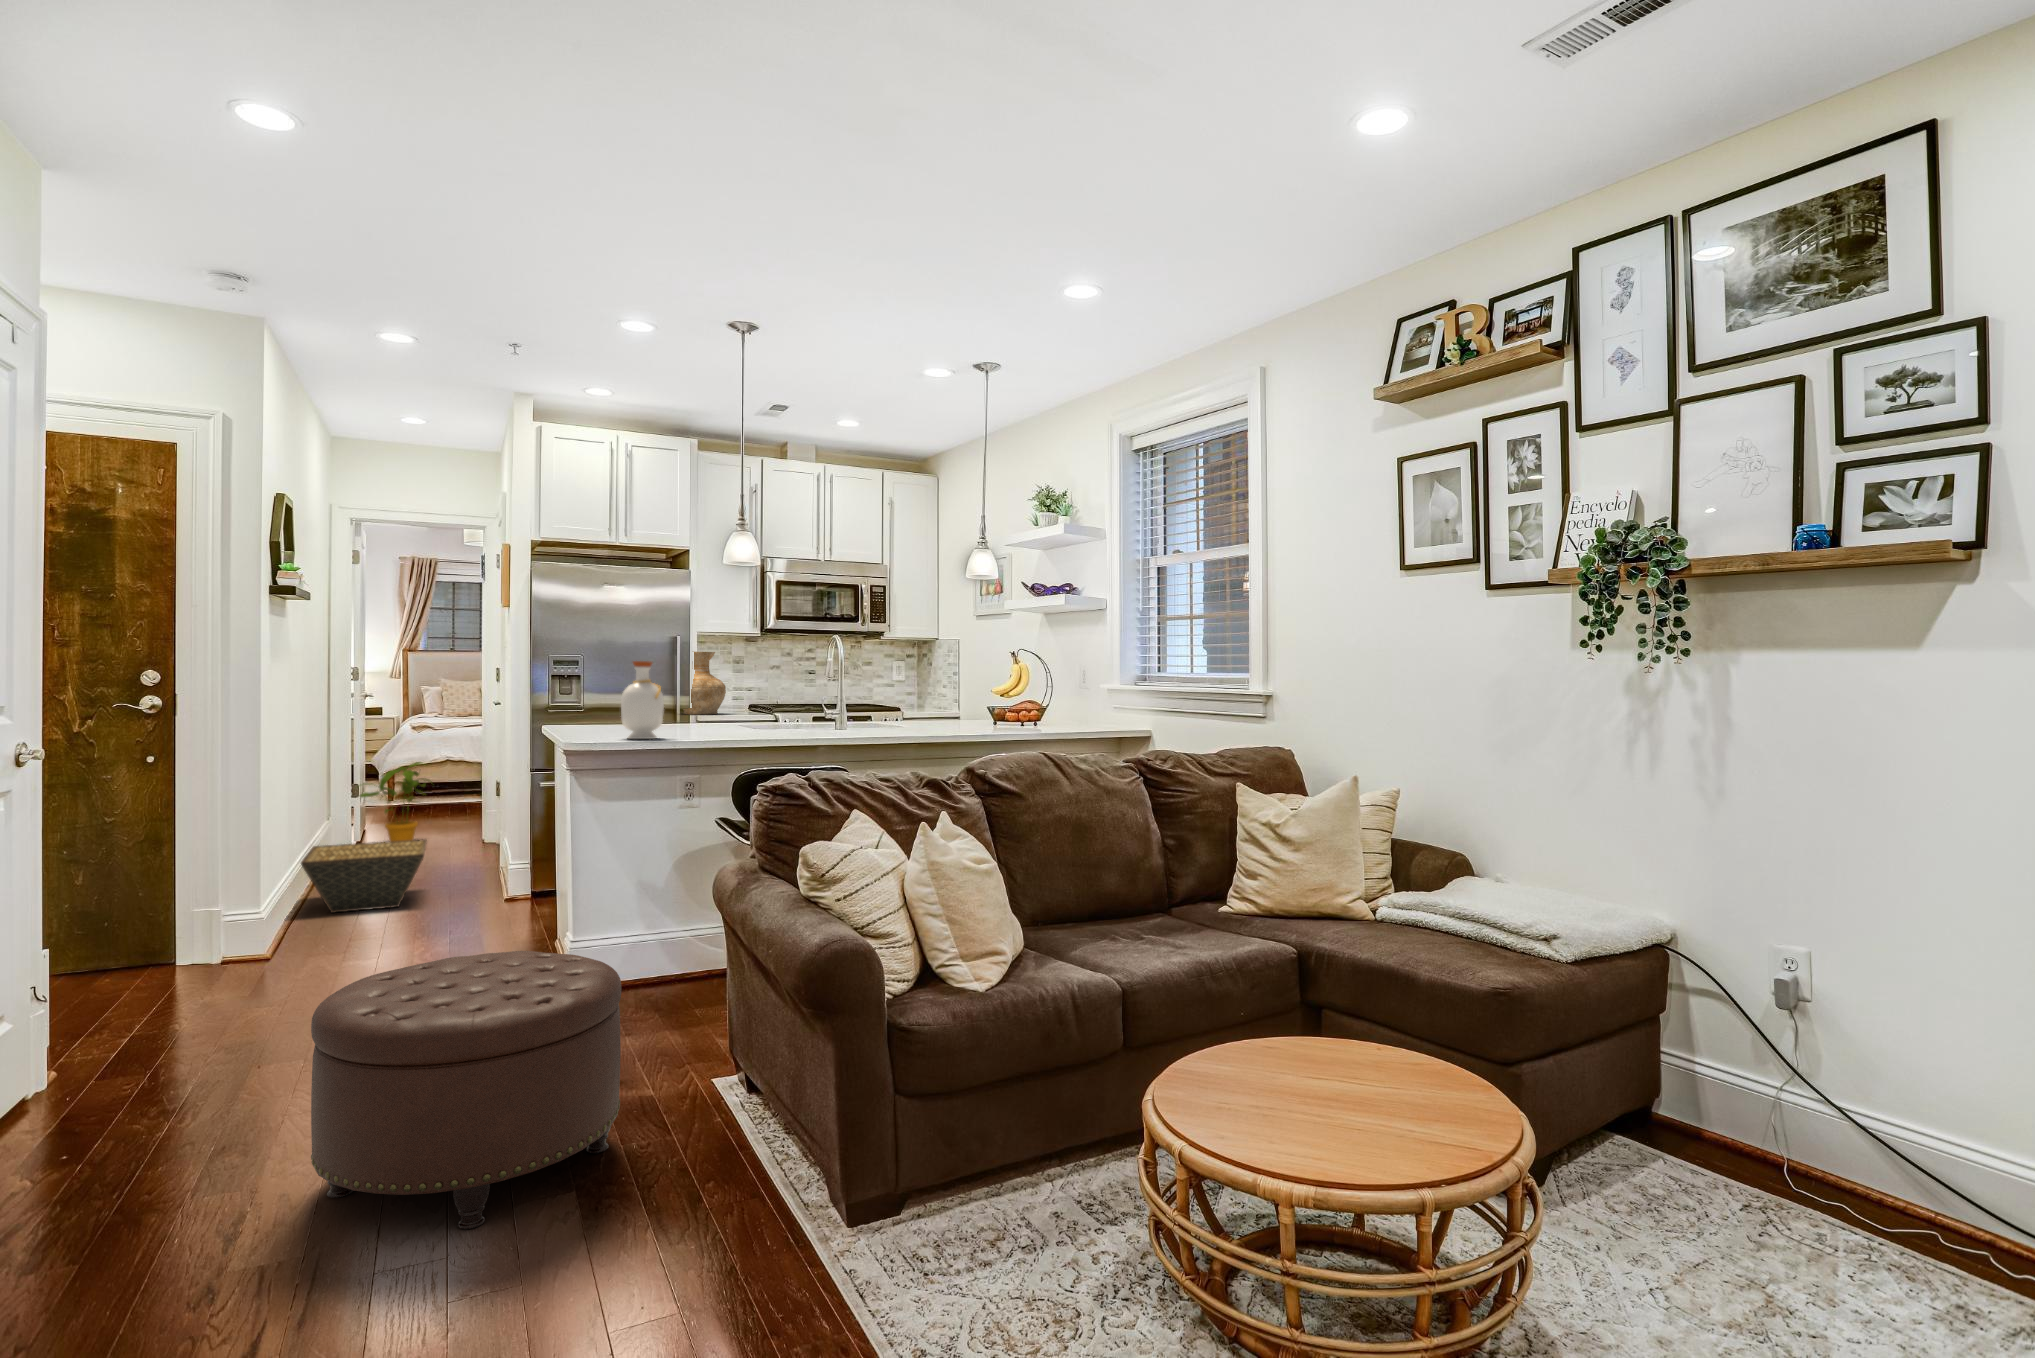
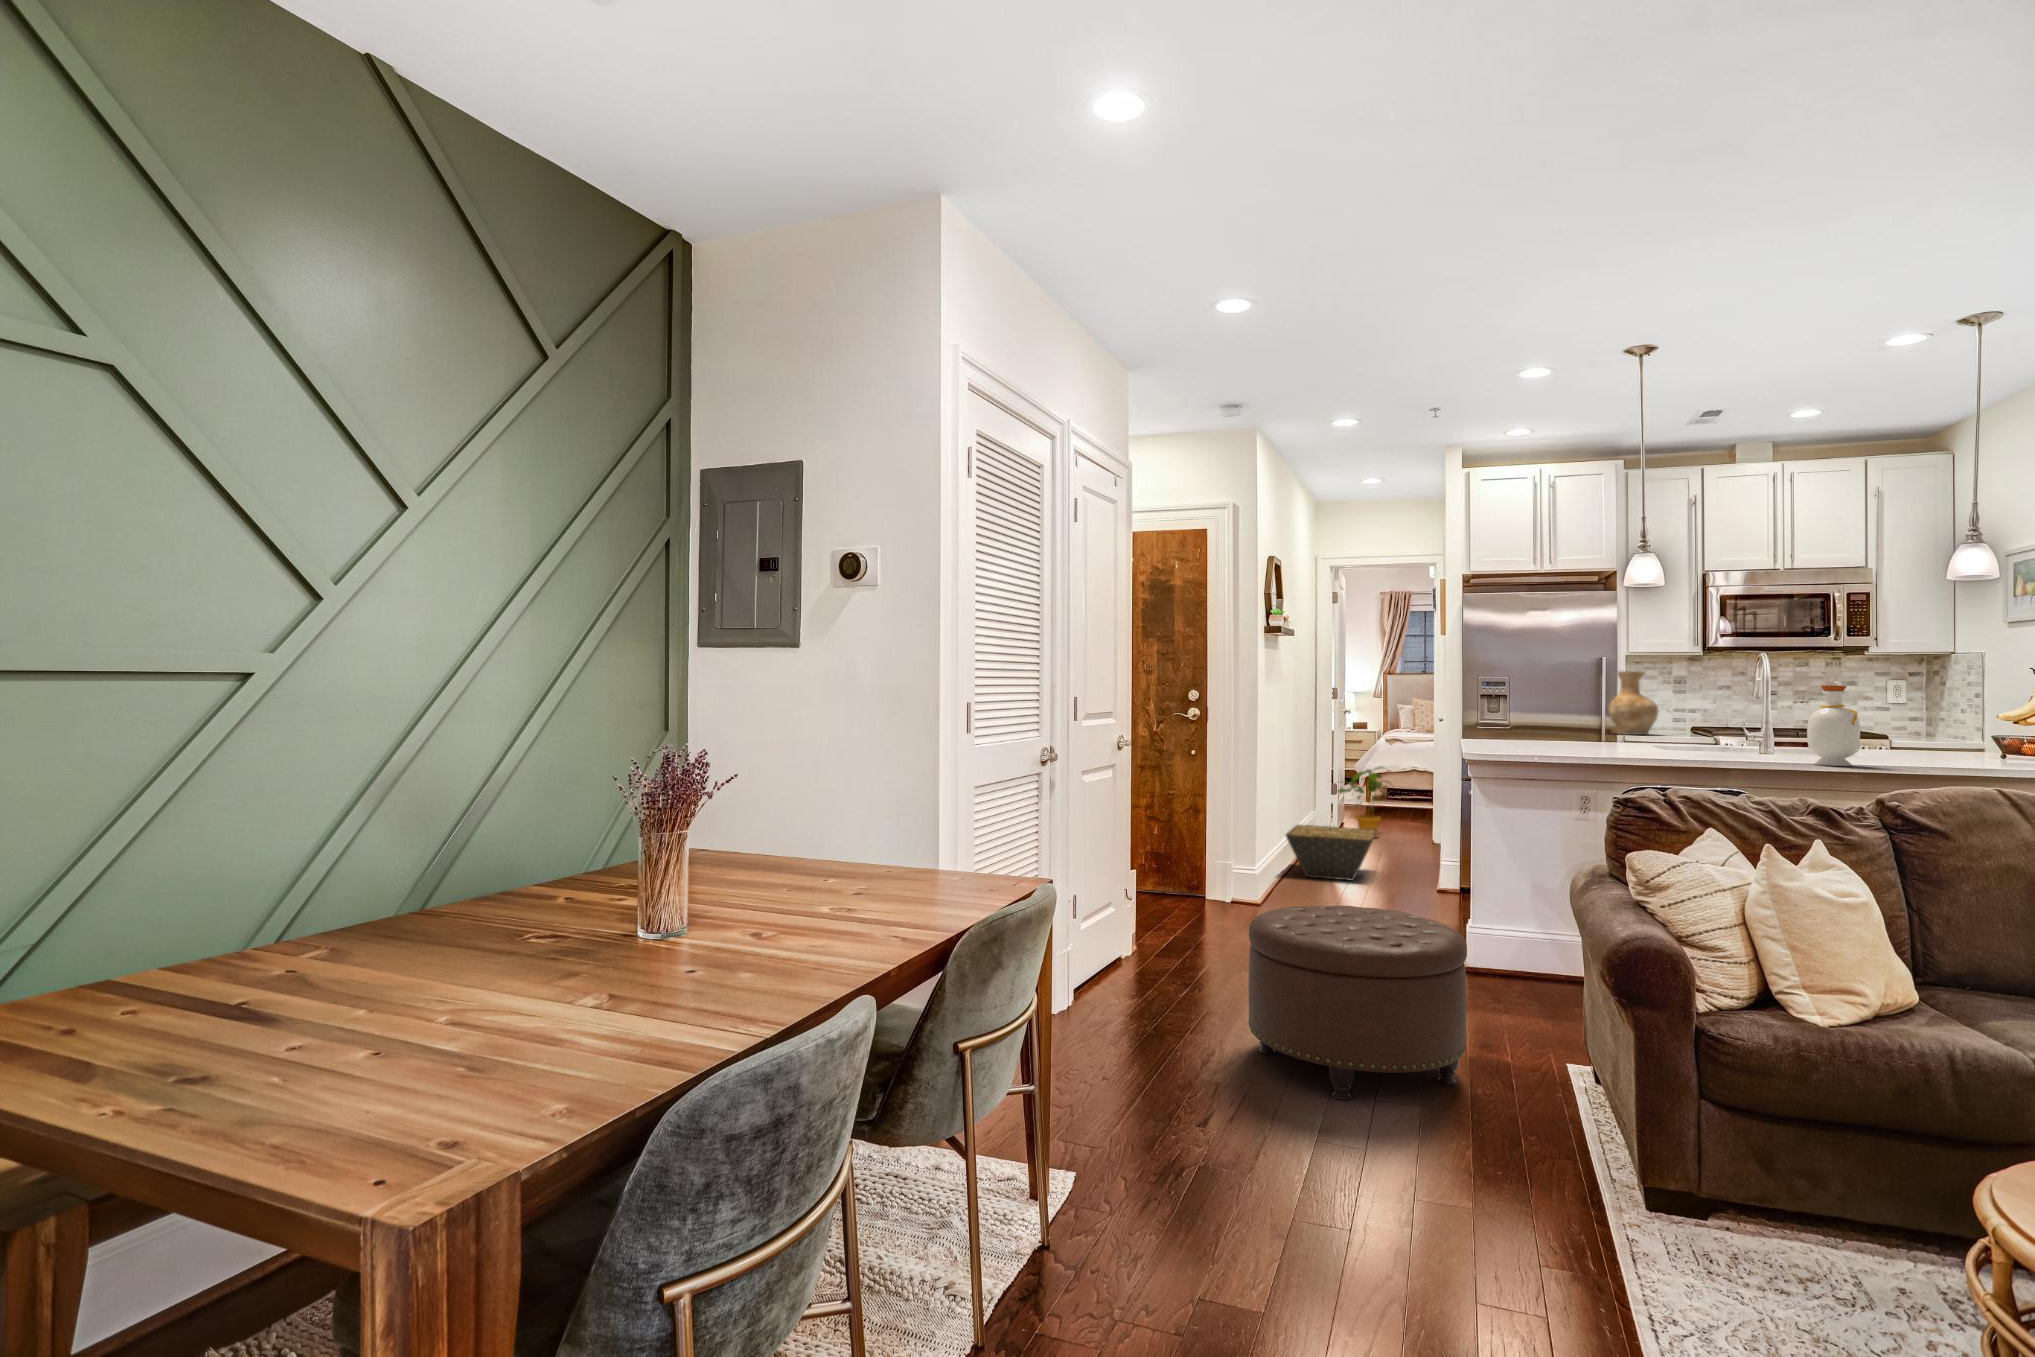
bottle: present [621,661,664,739] -> present [1807,685,1860,766]

